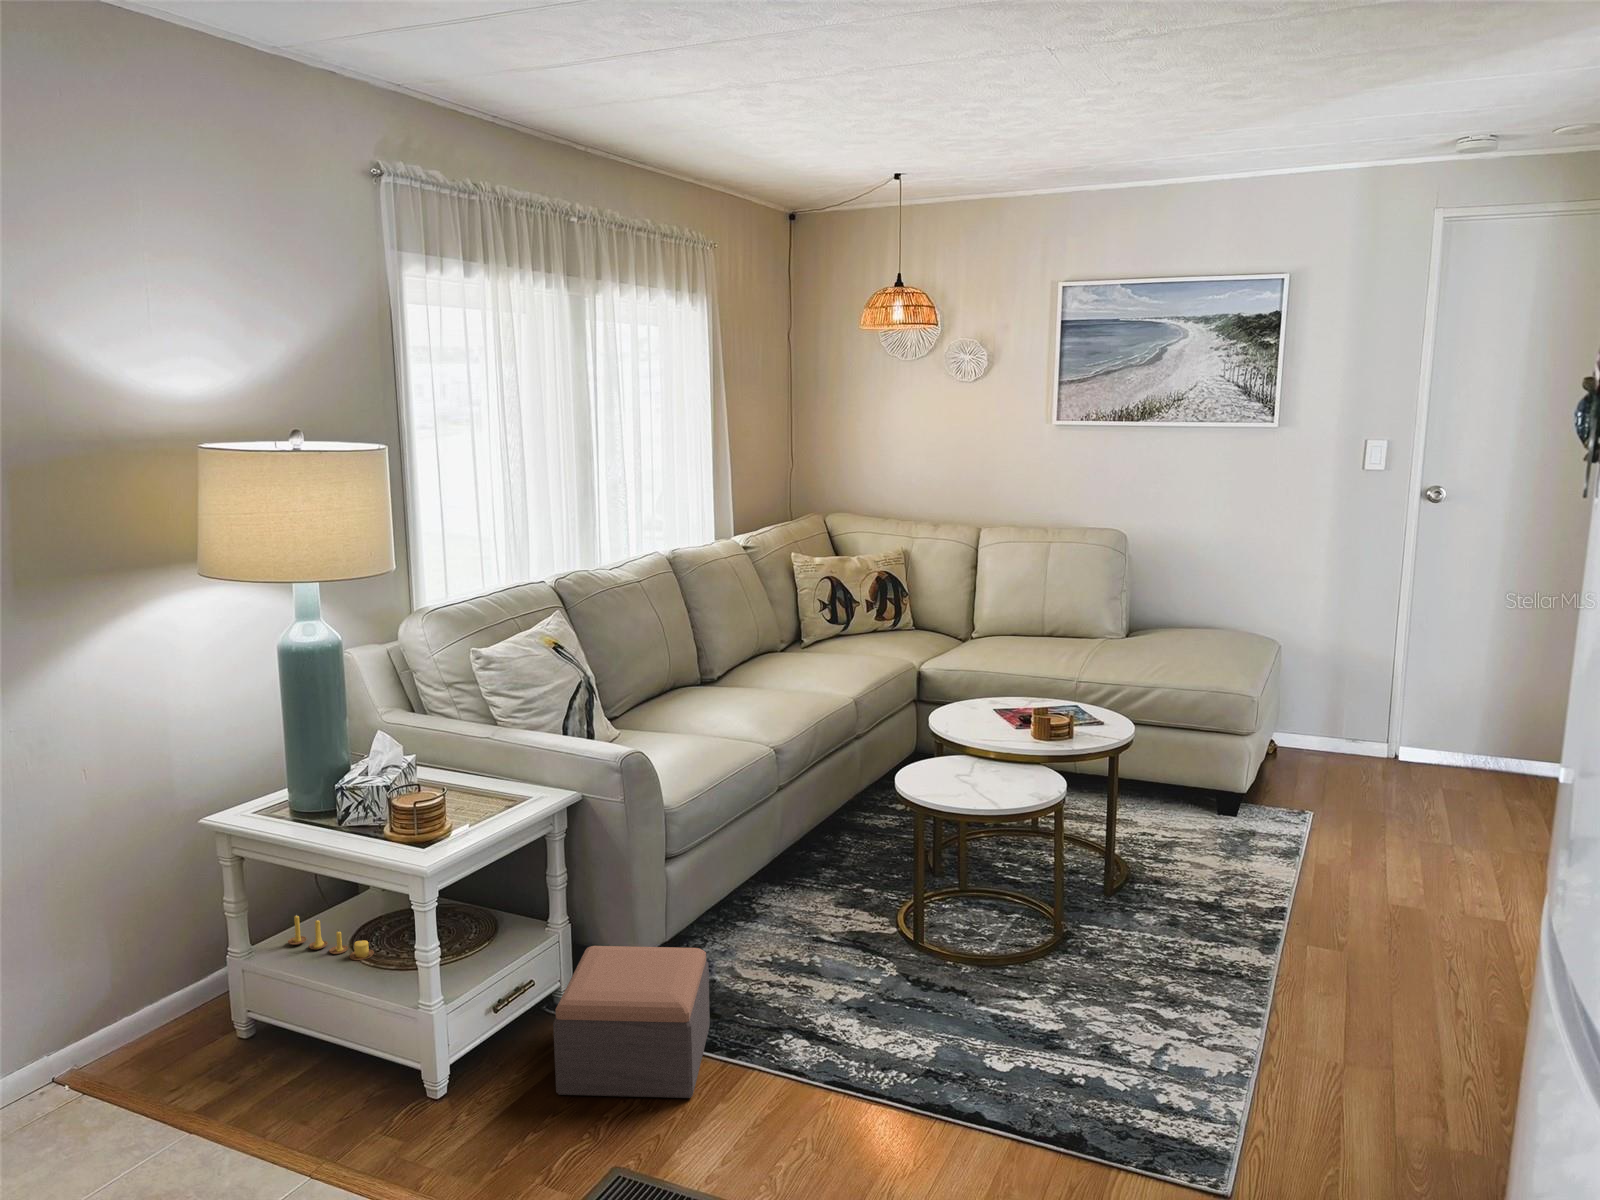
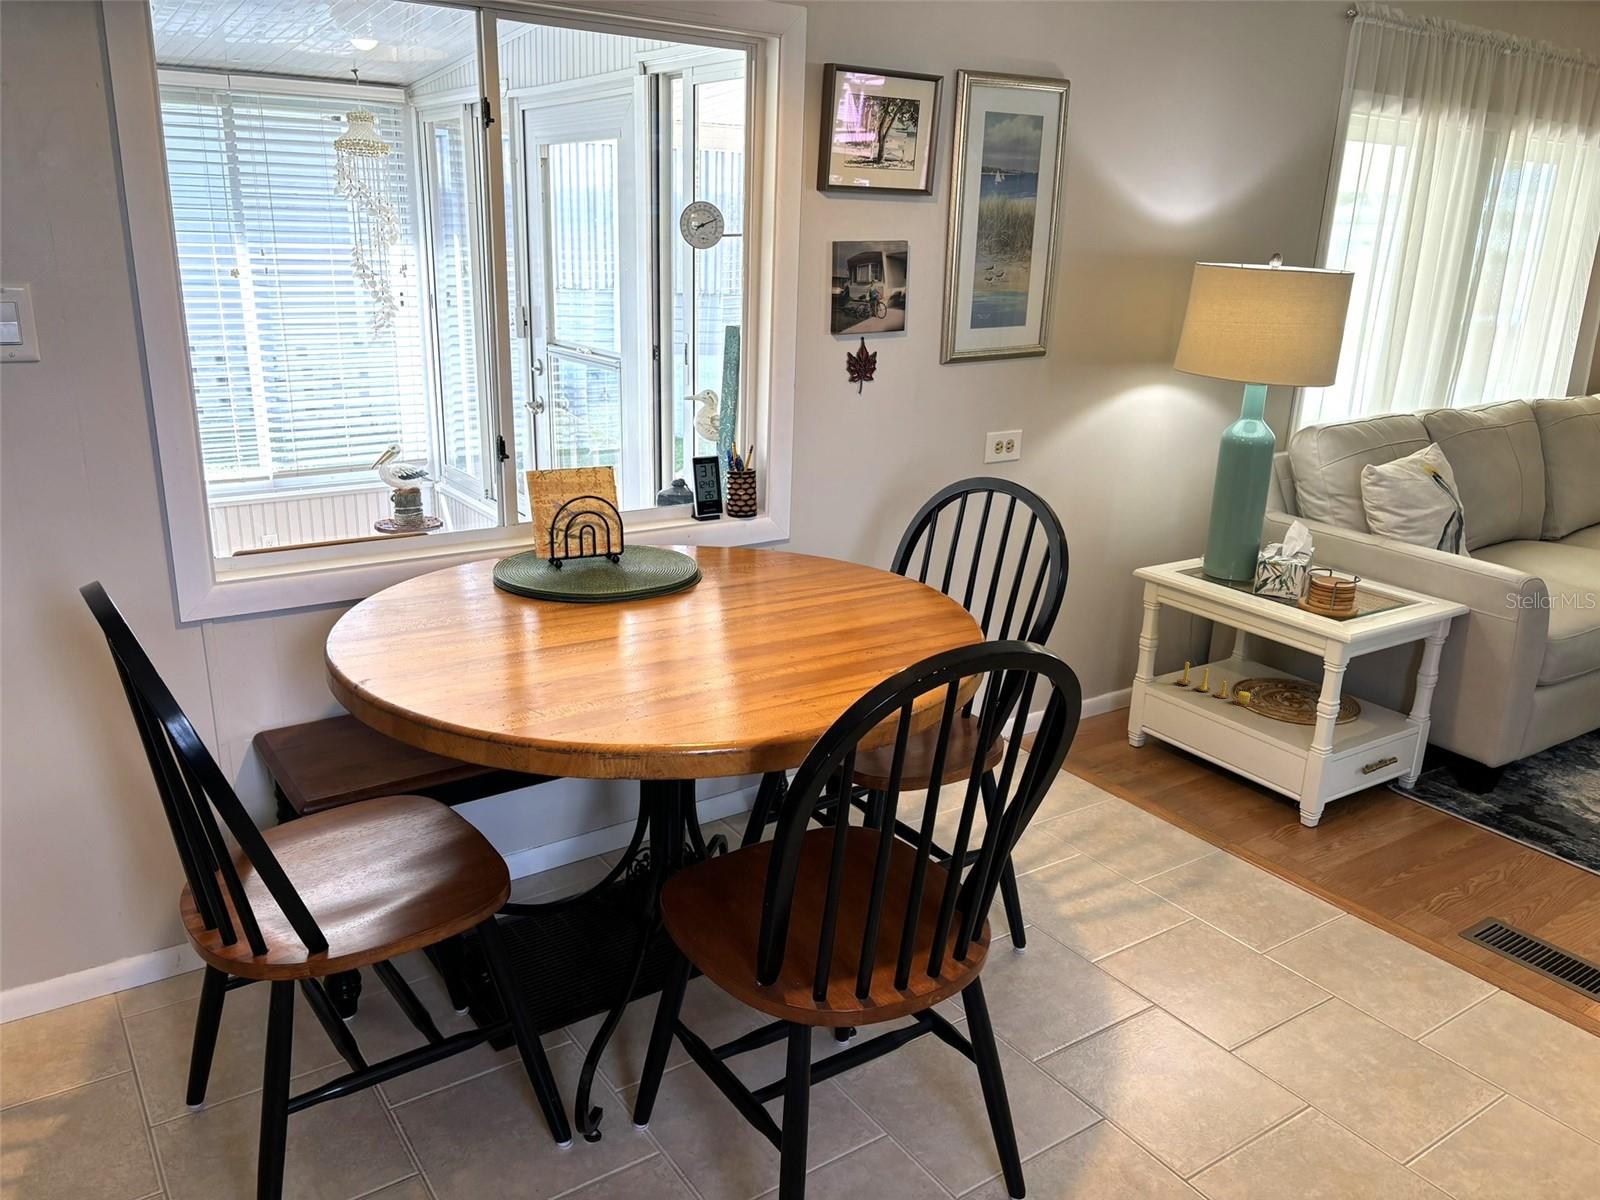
footstool: present [553,946,710,1098] -> none [1420,741,1577,887]

